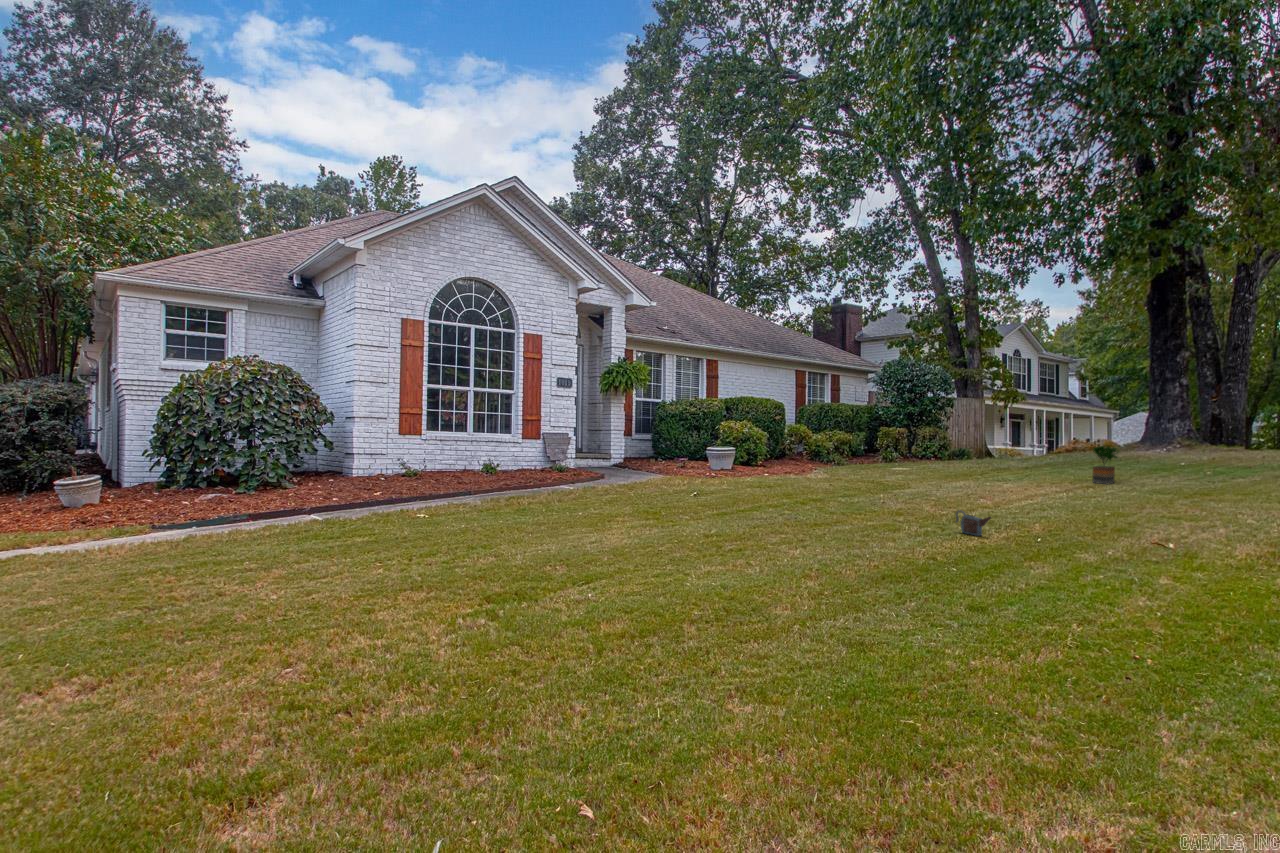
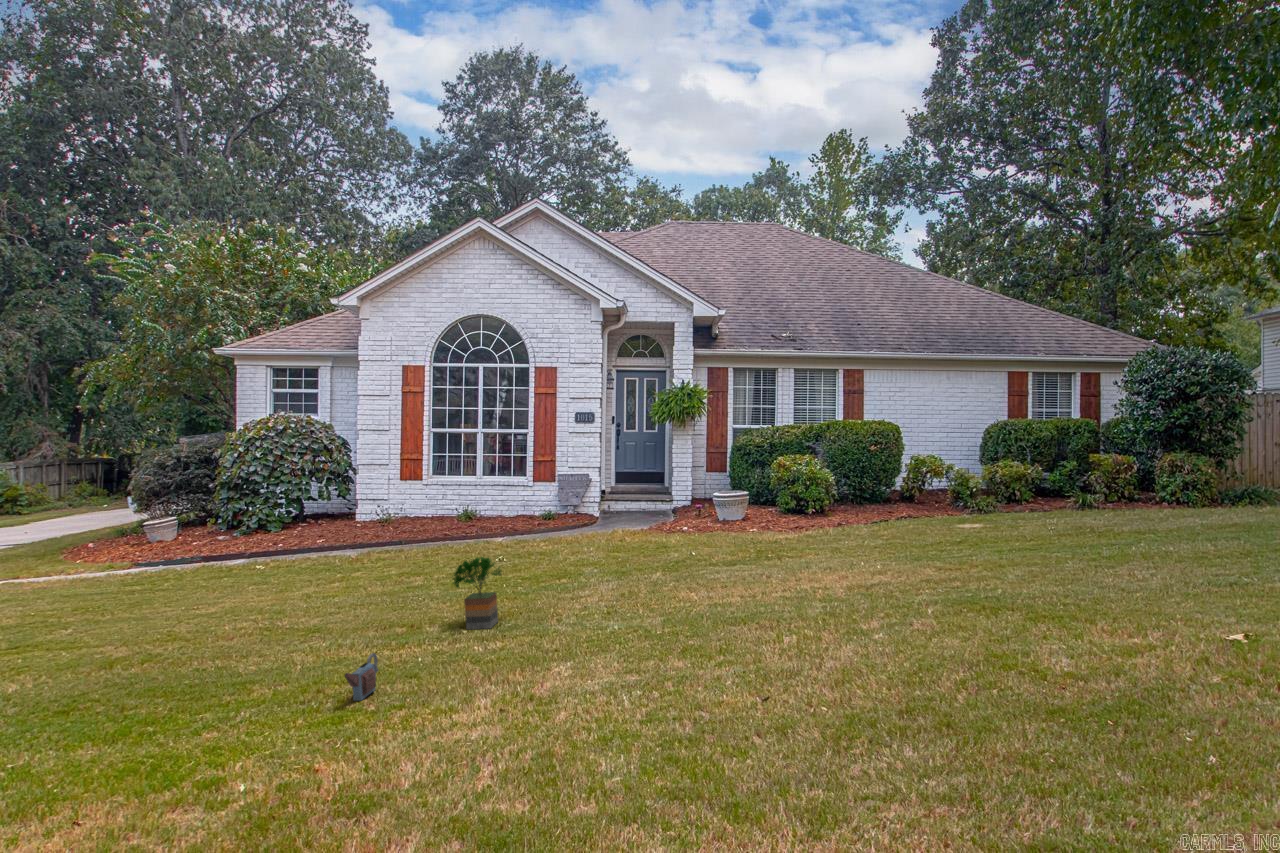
potted tree: present [1092,446,1119,484] -> present [452,557,501,629]

